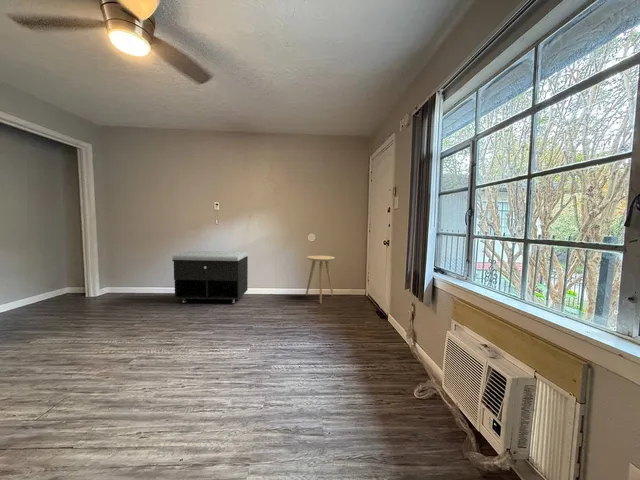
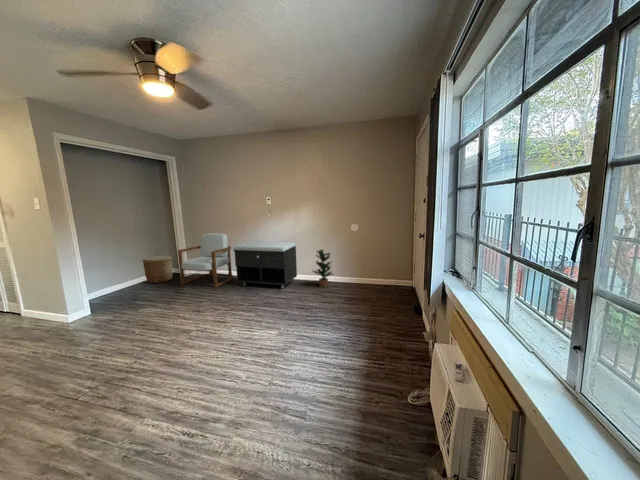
armchair: none [89,241,165,307] -> present [178,233,233,287]
side table: present [306,255,334,303] -> none [348,246,376,293]
potted plant: none [267,259,292,300] -> present [313,250,333,287]
woven basket: none [27,269,75,307] -> present [143,255,172,283]

